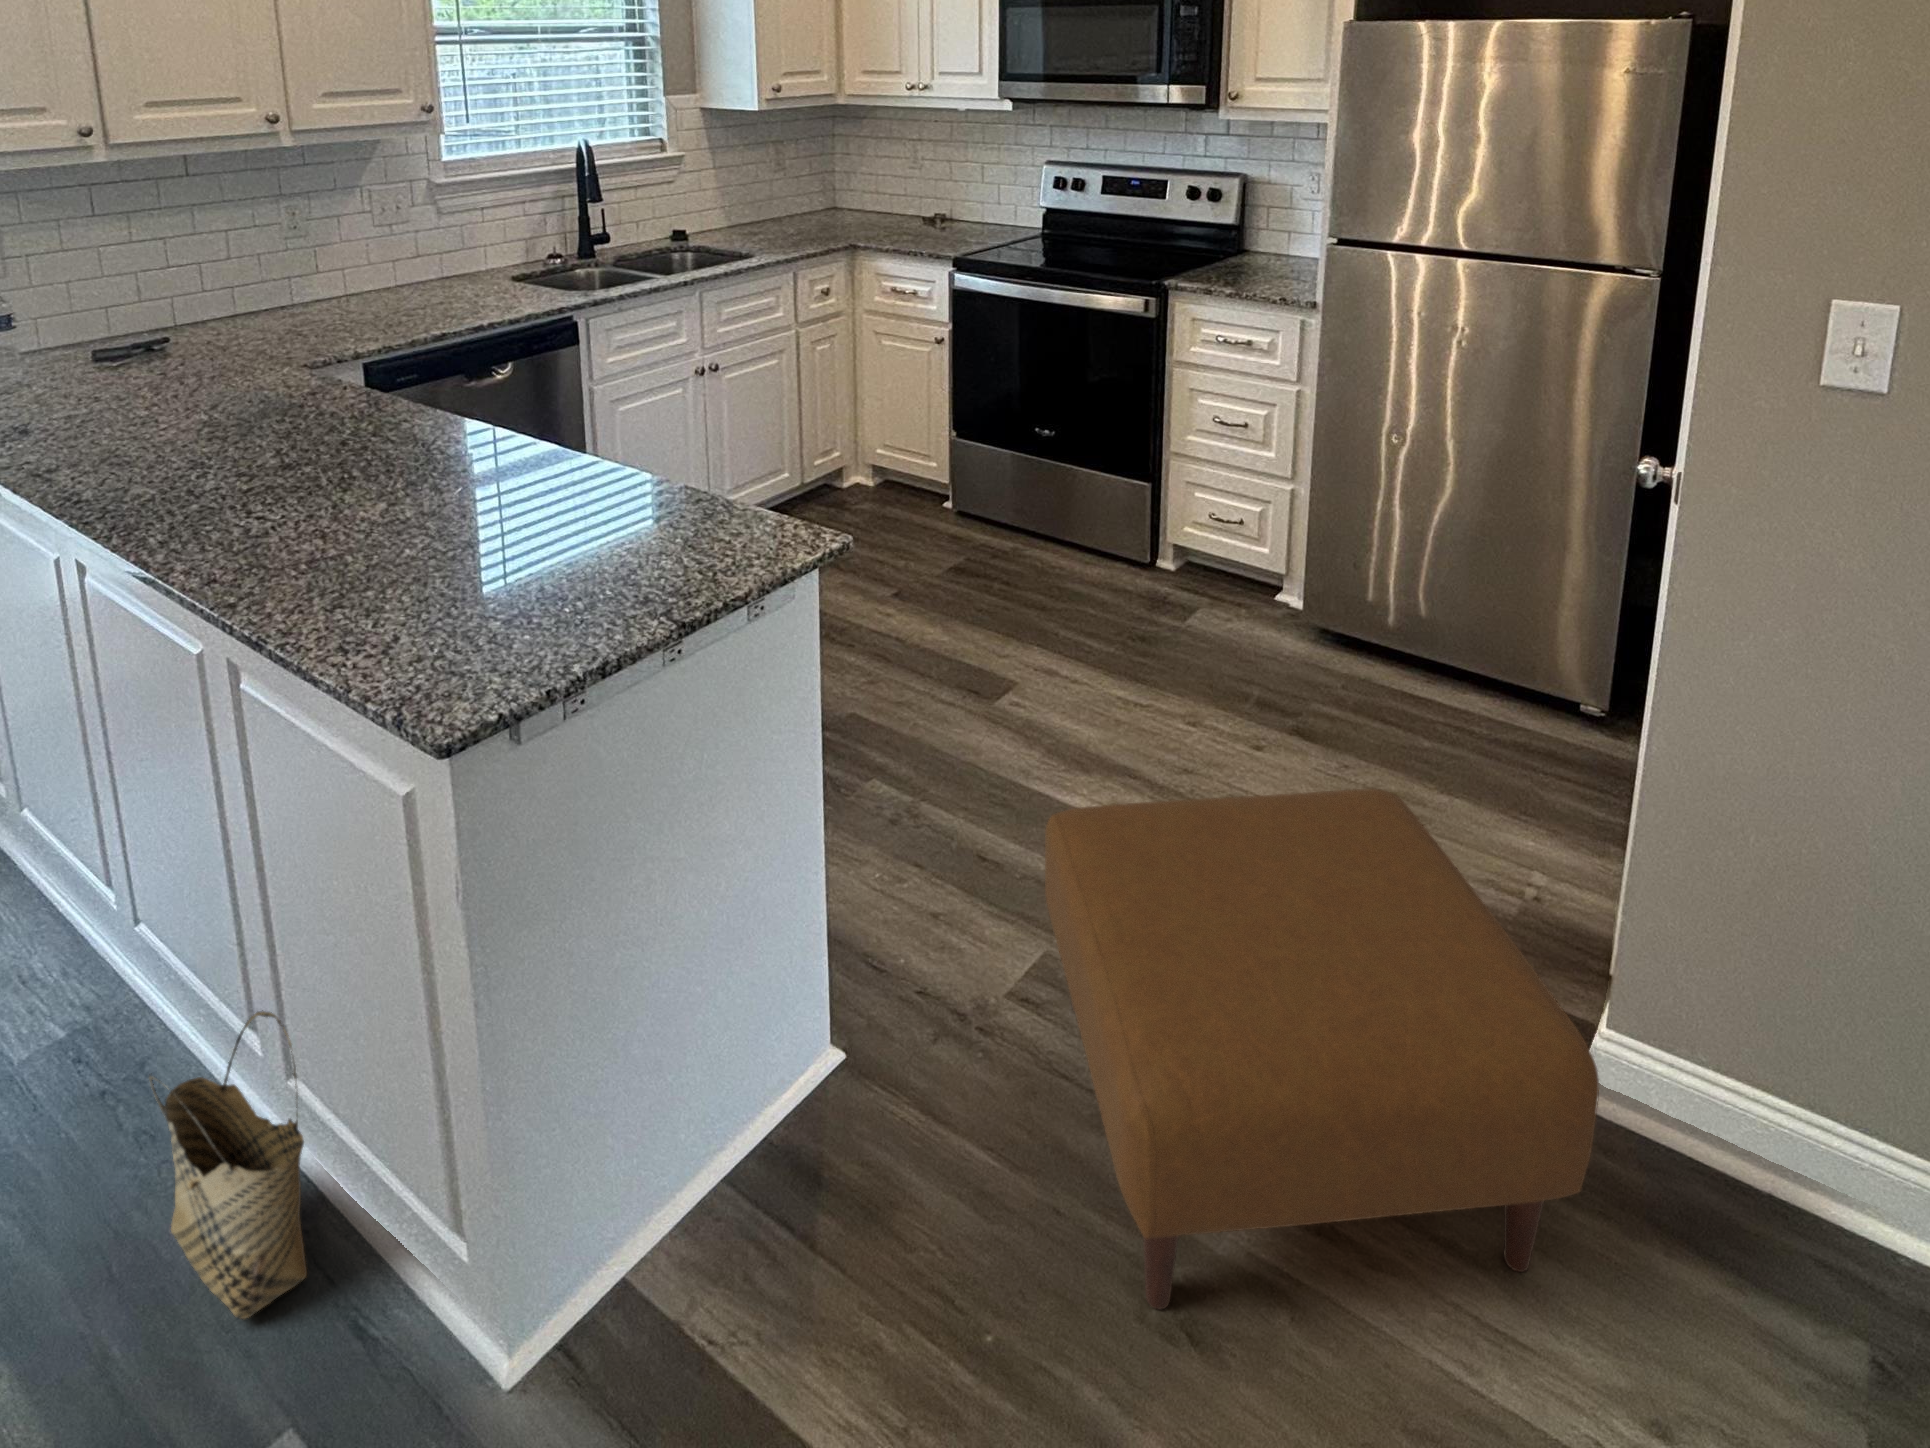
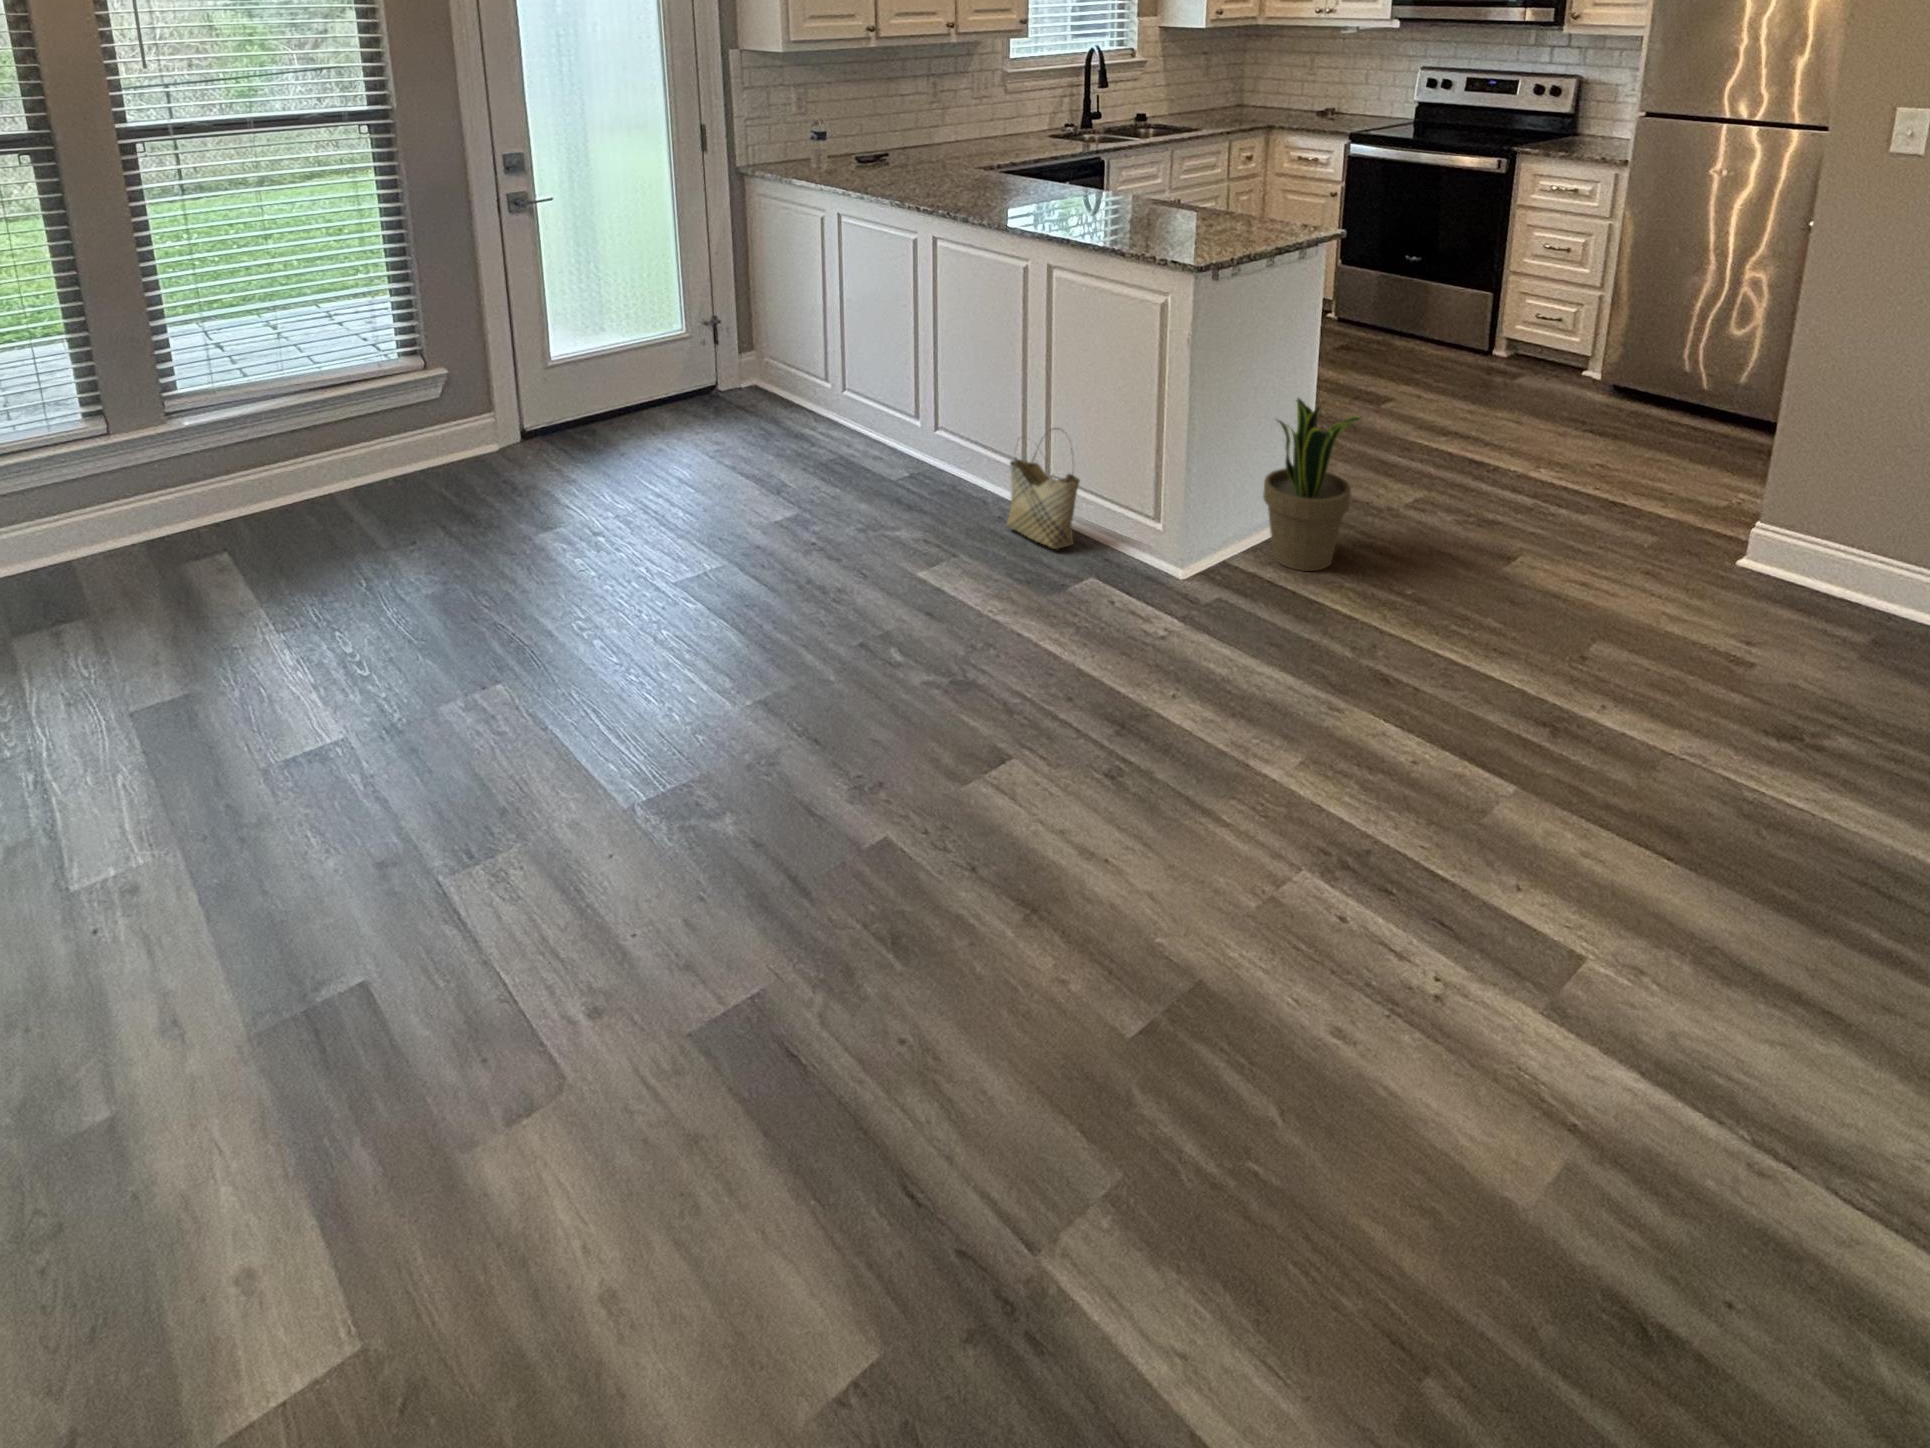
ottoman: present [1045,789,1599,1309] -> none [1427,401,1732,606]
potted plant: none [706,884,891,1290] -> present [1263,398,1361,571]

